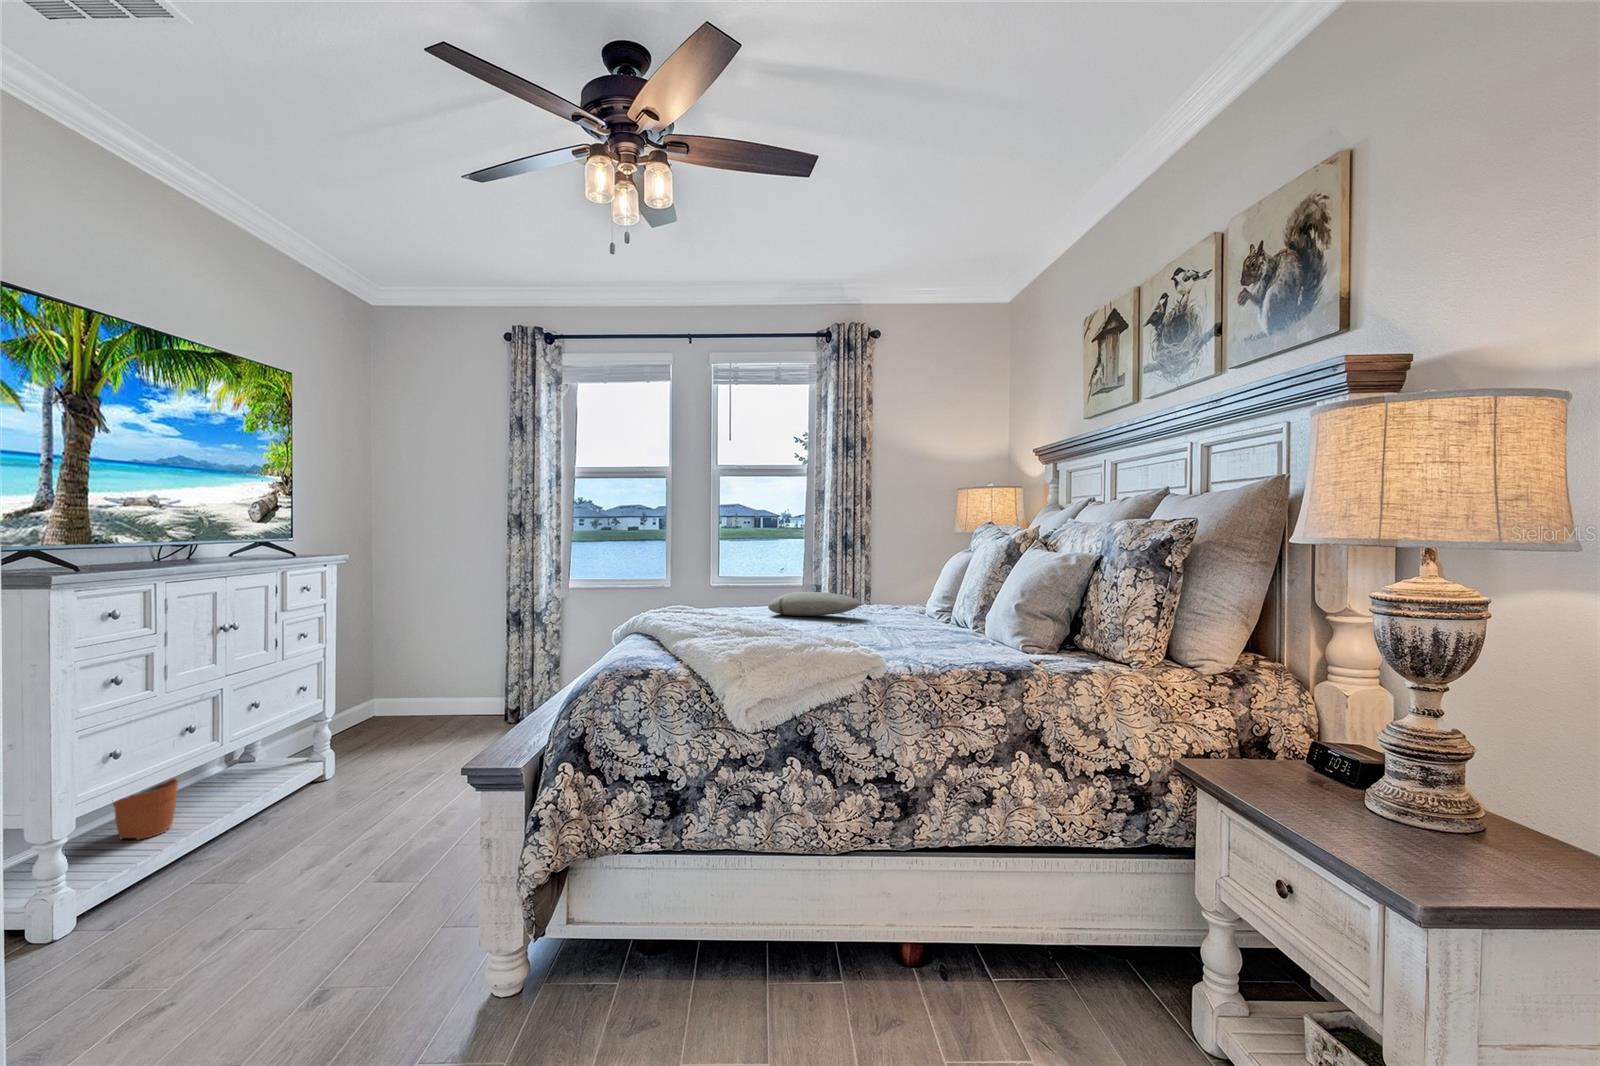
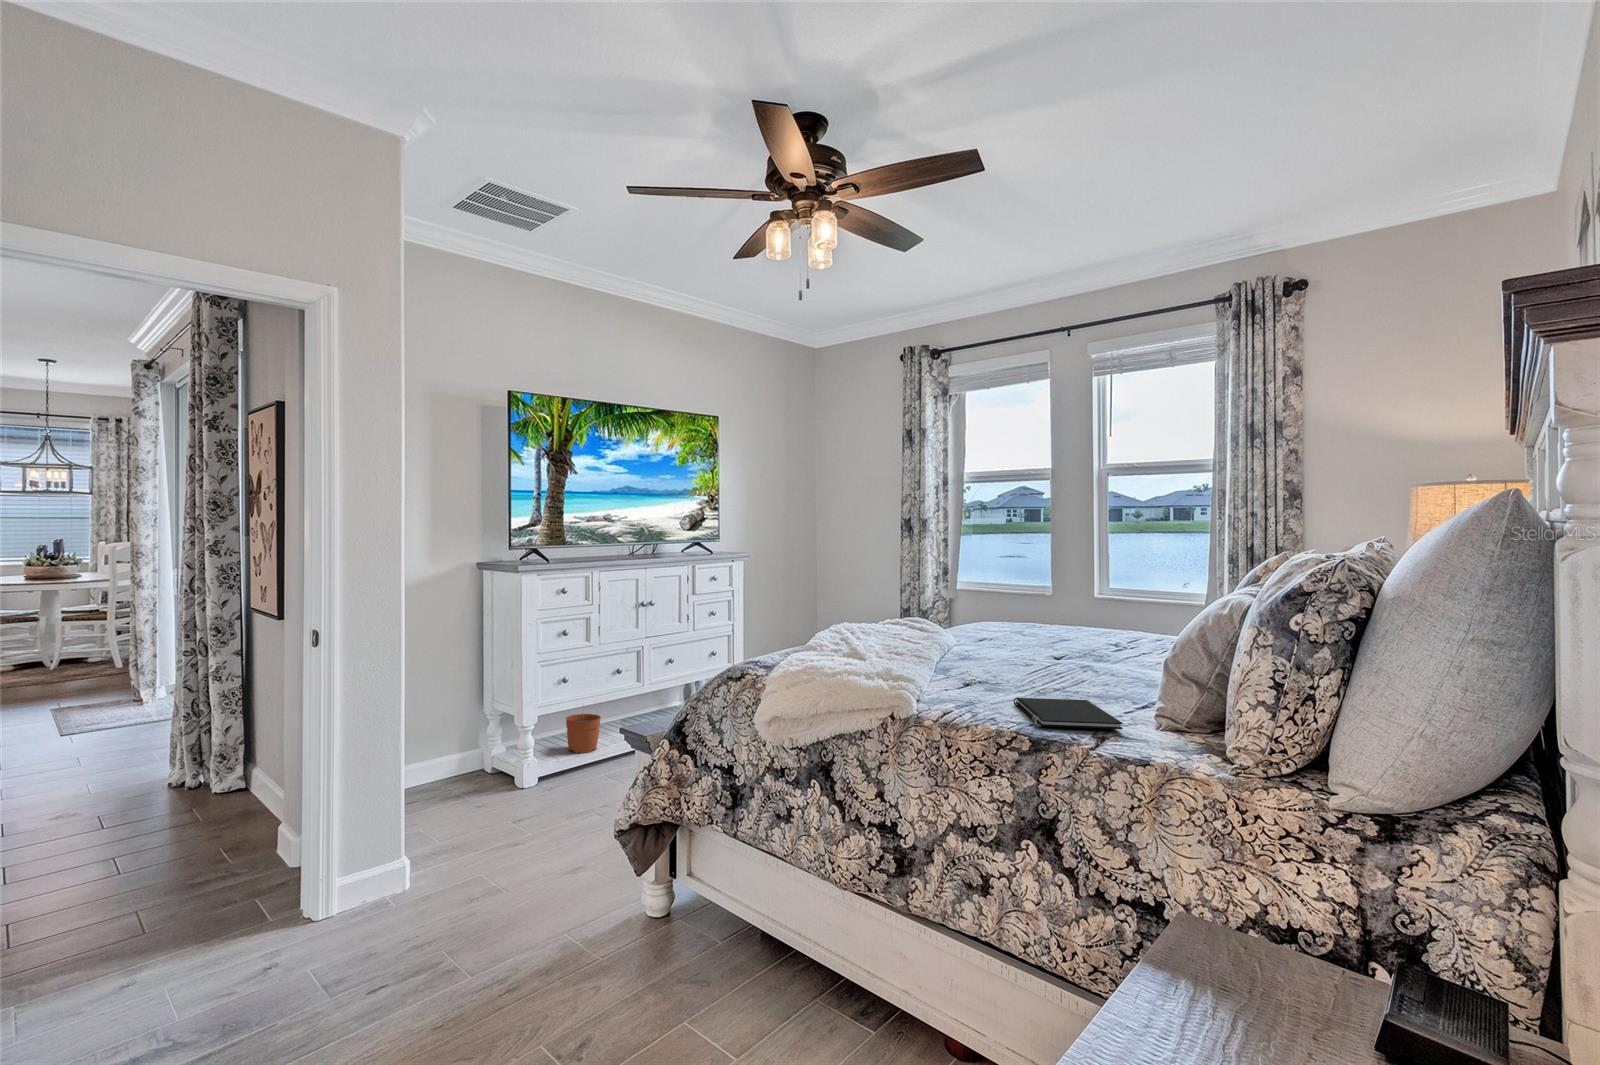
pillow: present [768,592,861,616] -> none [1006,629,1113,659]
notebook: none [919,640,1024,663] -> present [1013,697,1123,729]

